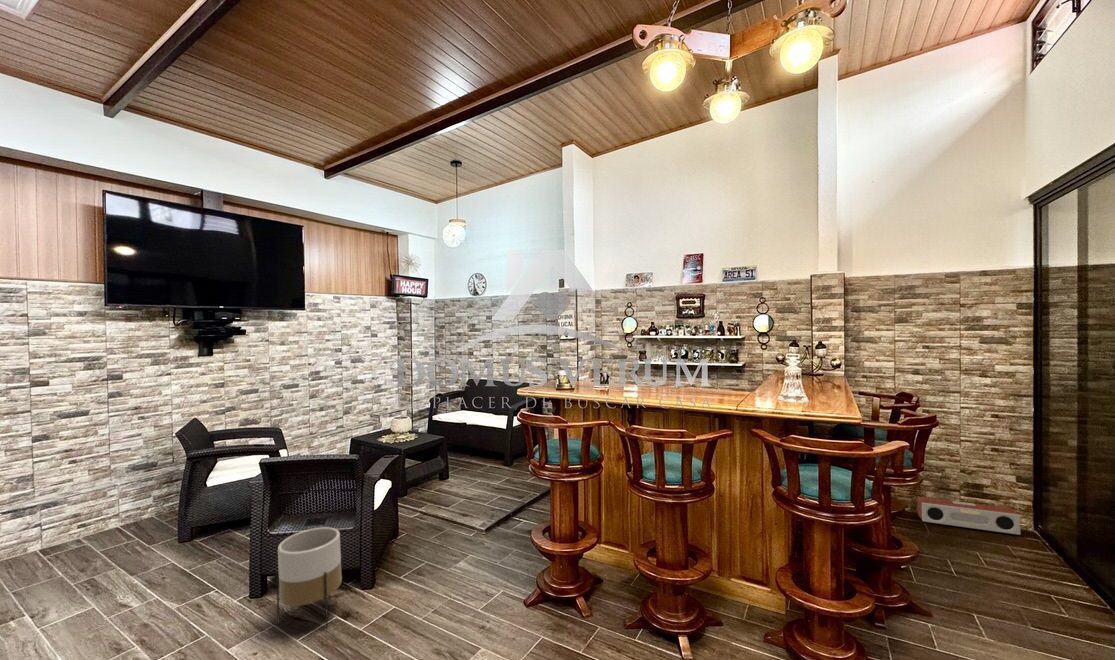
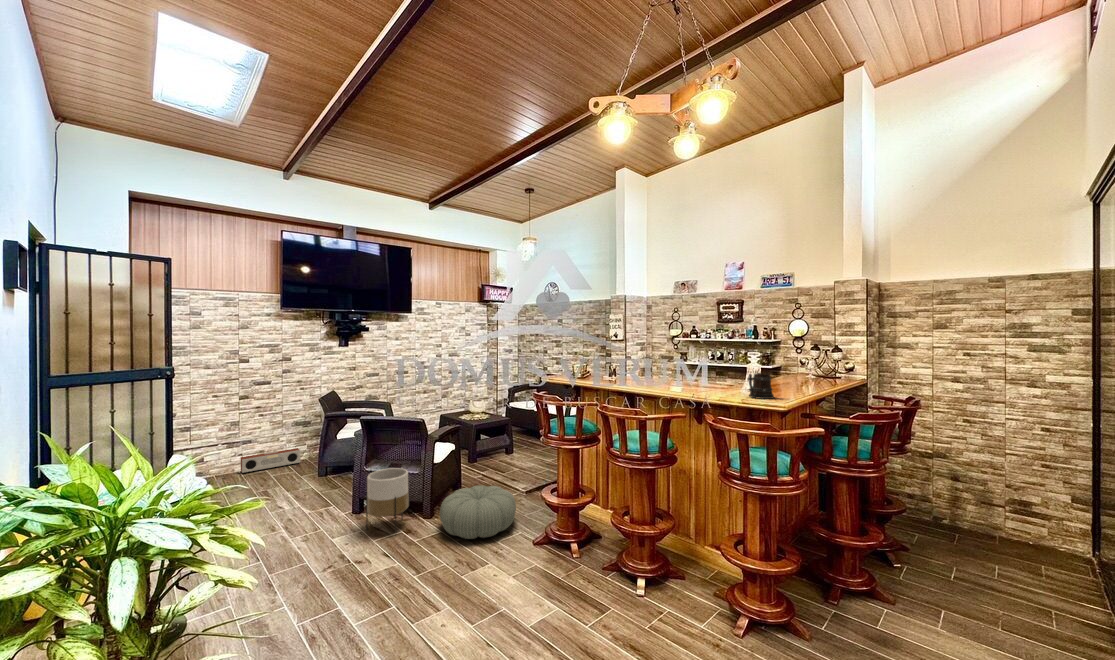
beer mug: none [784,377,813,407] -> present [748,373,774,399]
speaker: present [917,497,1021,535] -> present [241,448,300,473]
pouf: none [390,532,493,615] -> present [440,485,516,539]

